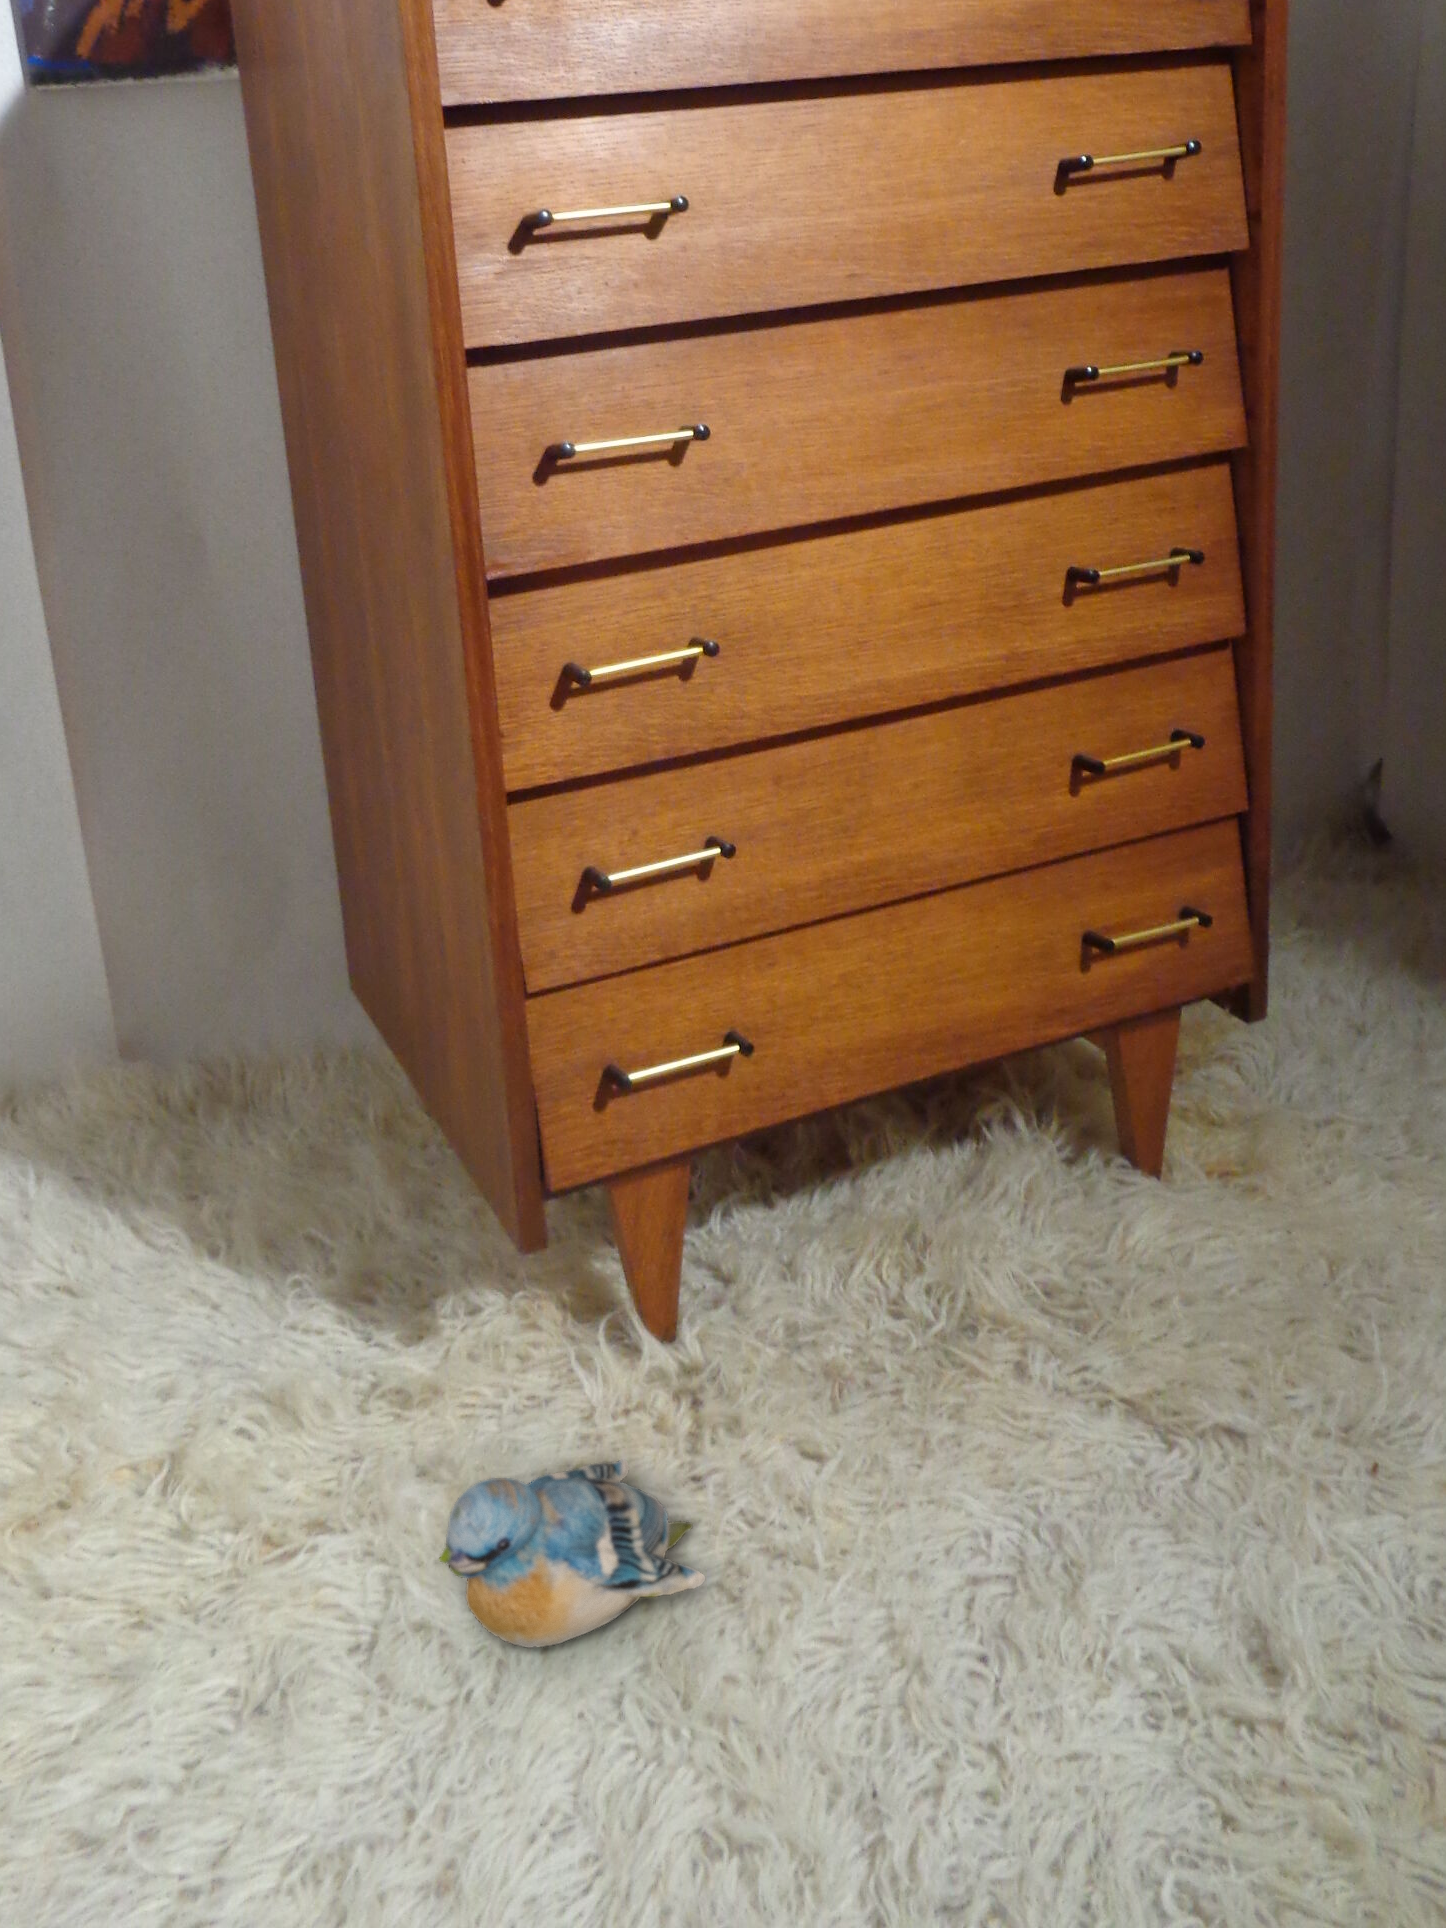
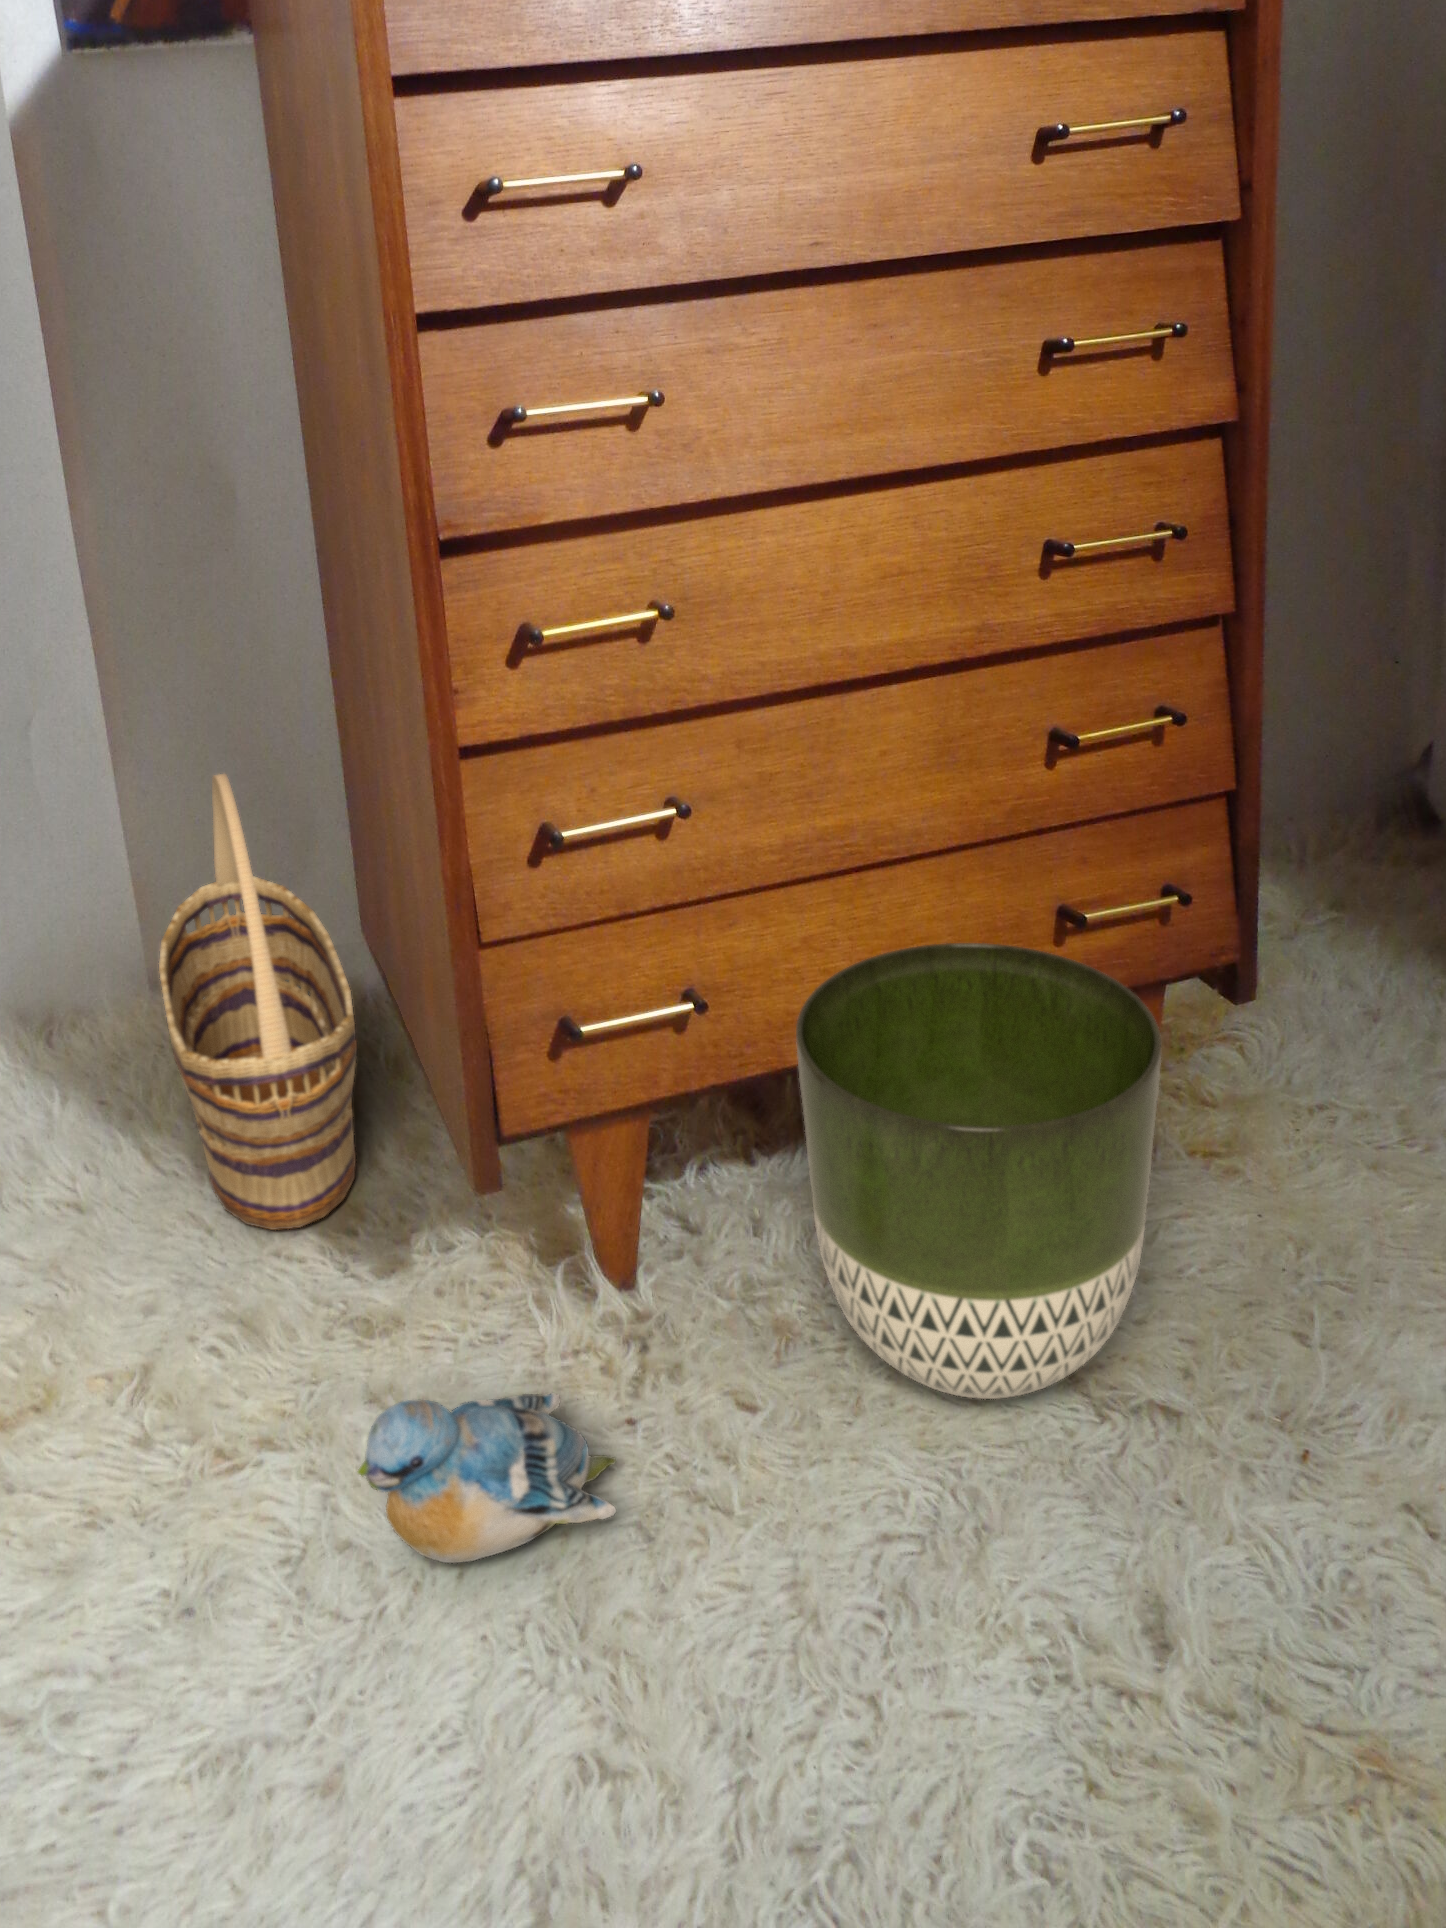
basket: none [150,833,374,1307] -> present [159,774,357,1230]
planter: none [855,973,1223,1434] -> present [796,943,1161,1399]

